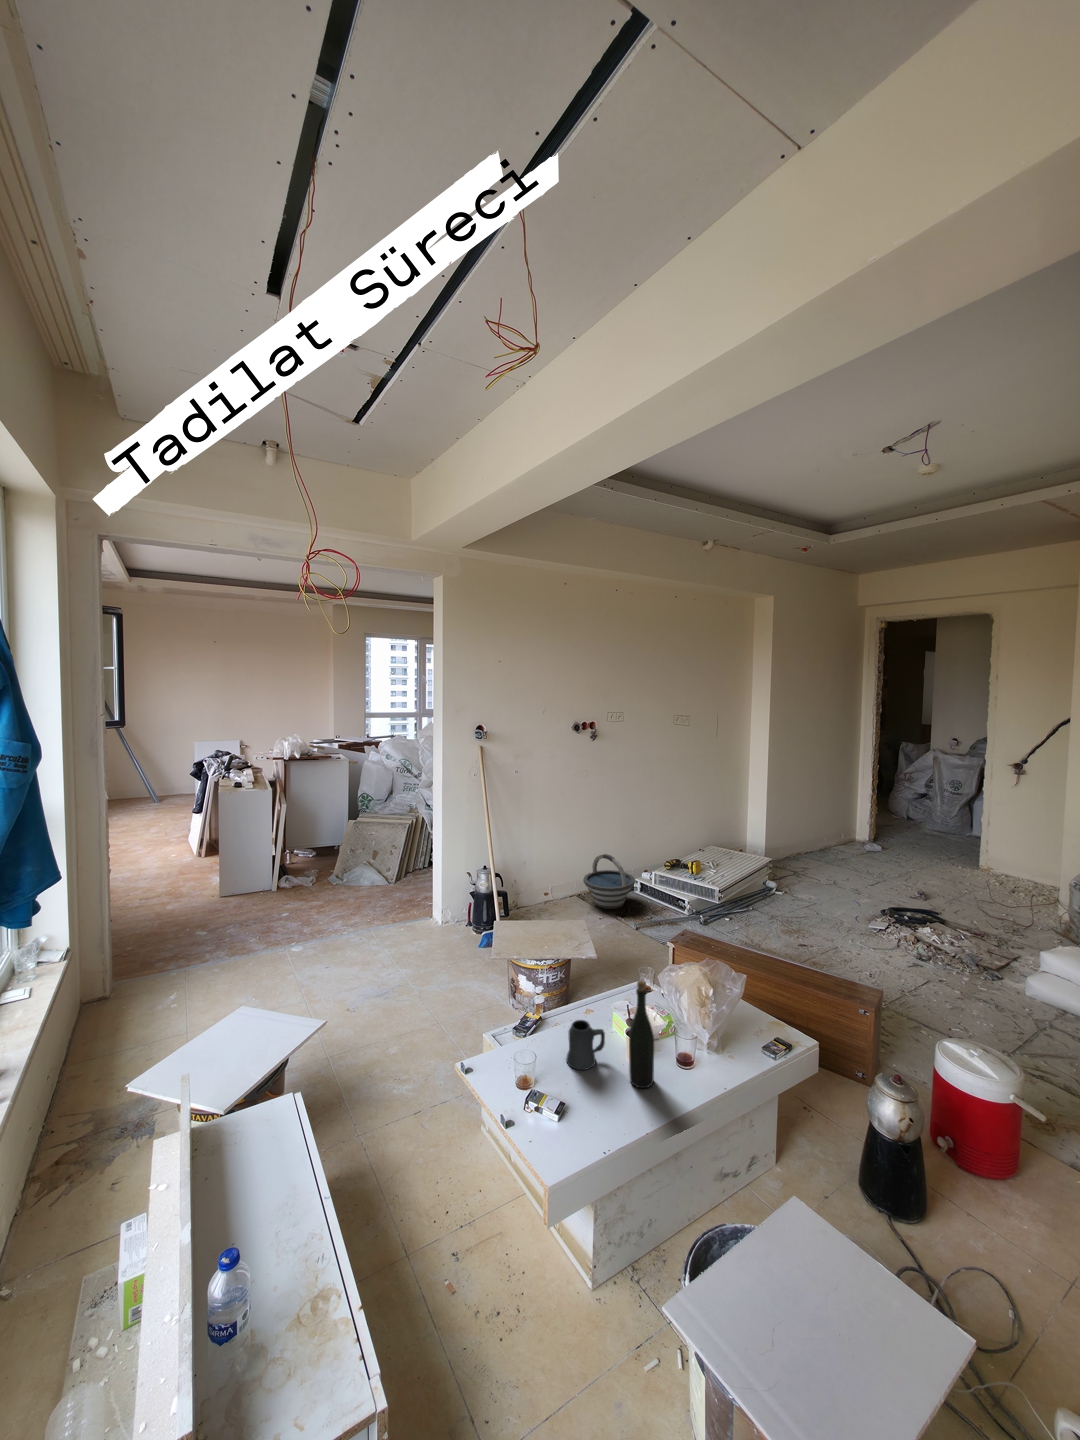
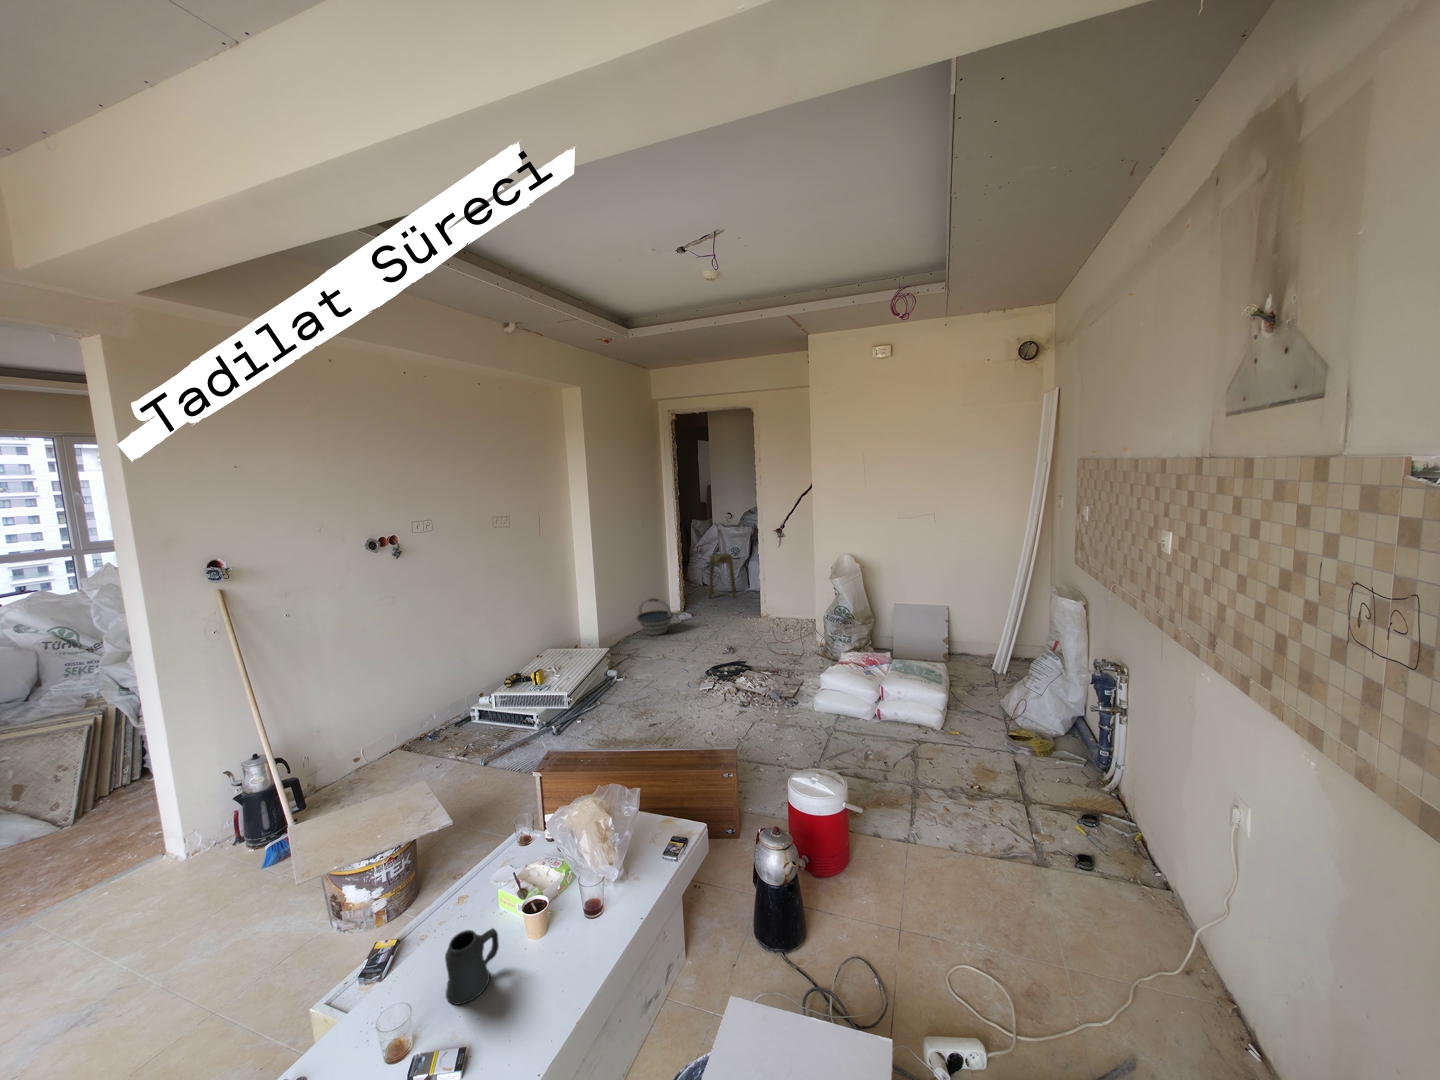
stool: none [918,777,962,836] -> present [709,553,736,598]
bucket: present [583,854,635,909] -> present [637,598,673,636]
bottle: present [629,980,654,1088] -> none [534,847,572,981]

